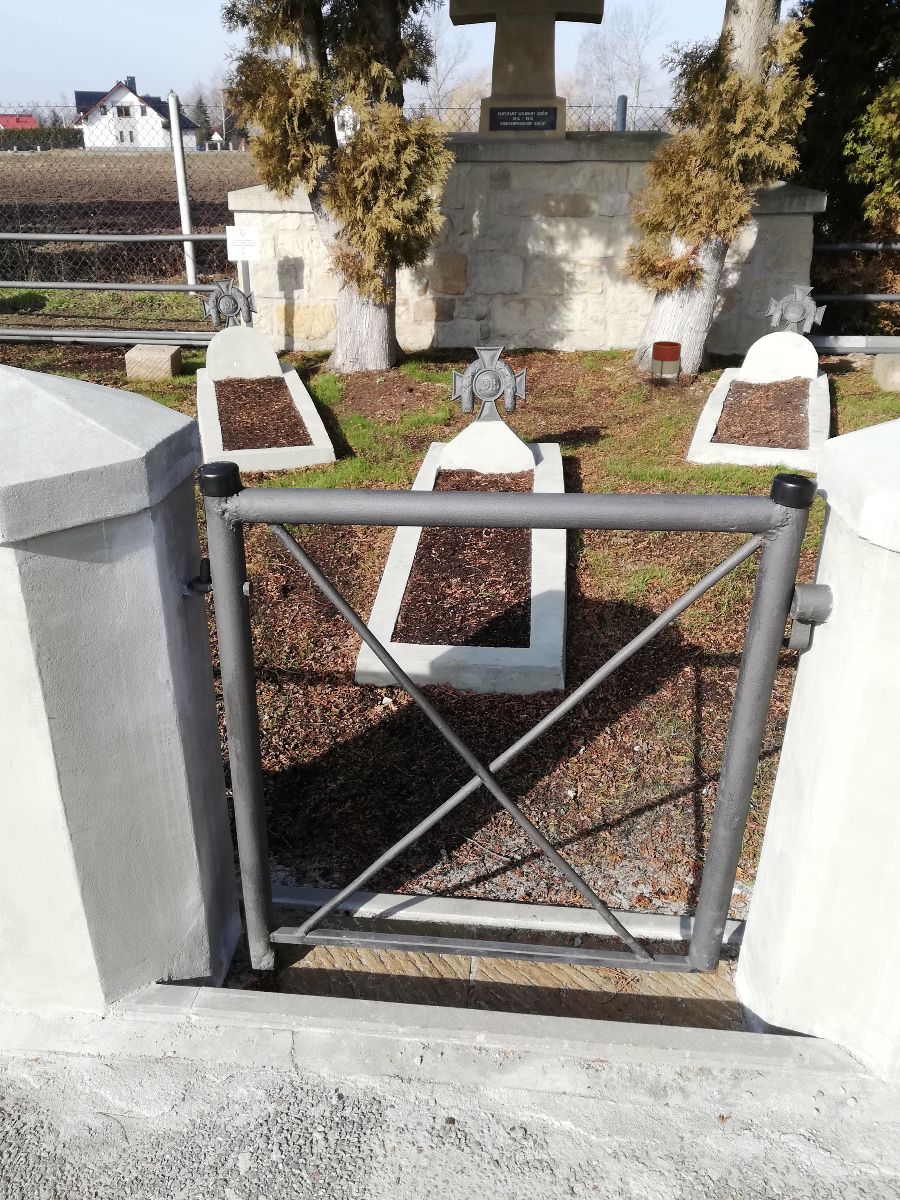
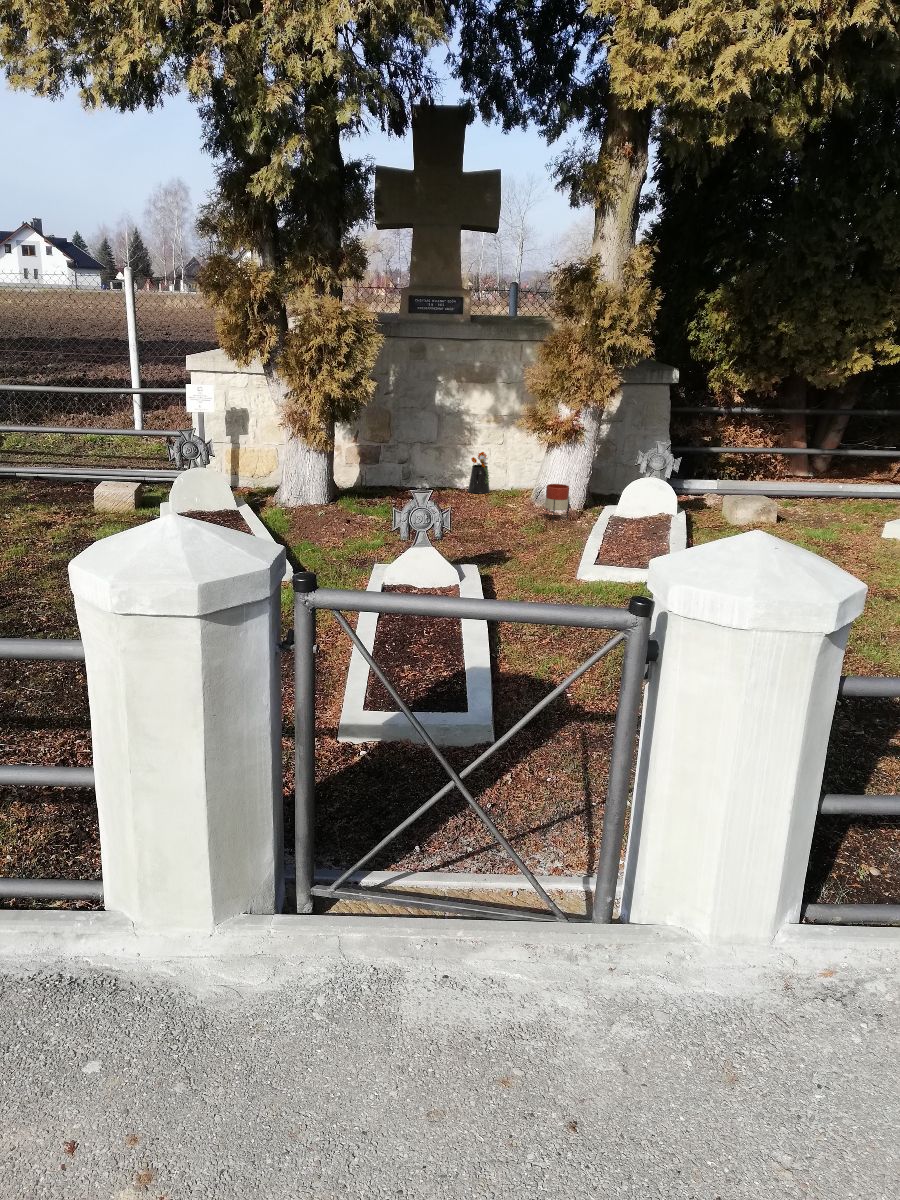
watering can: none [558,303,585,355] -> present [468,452,490,494]

